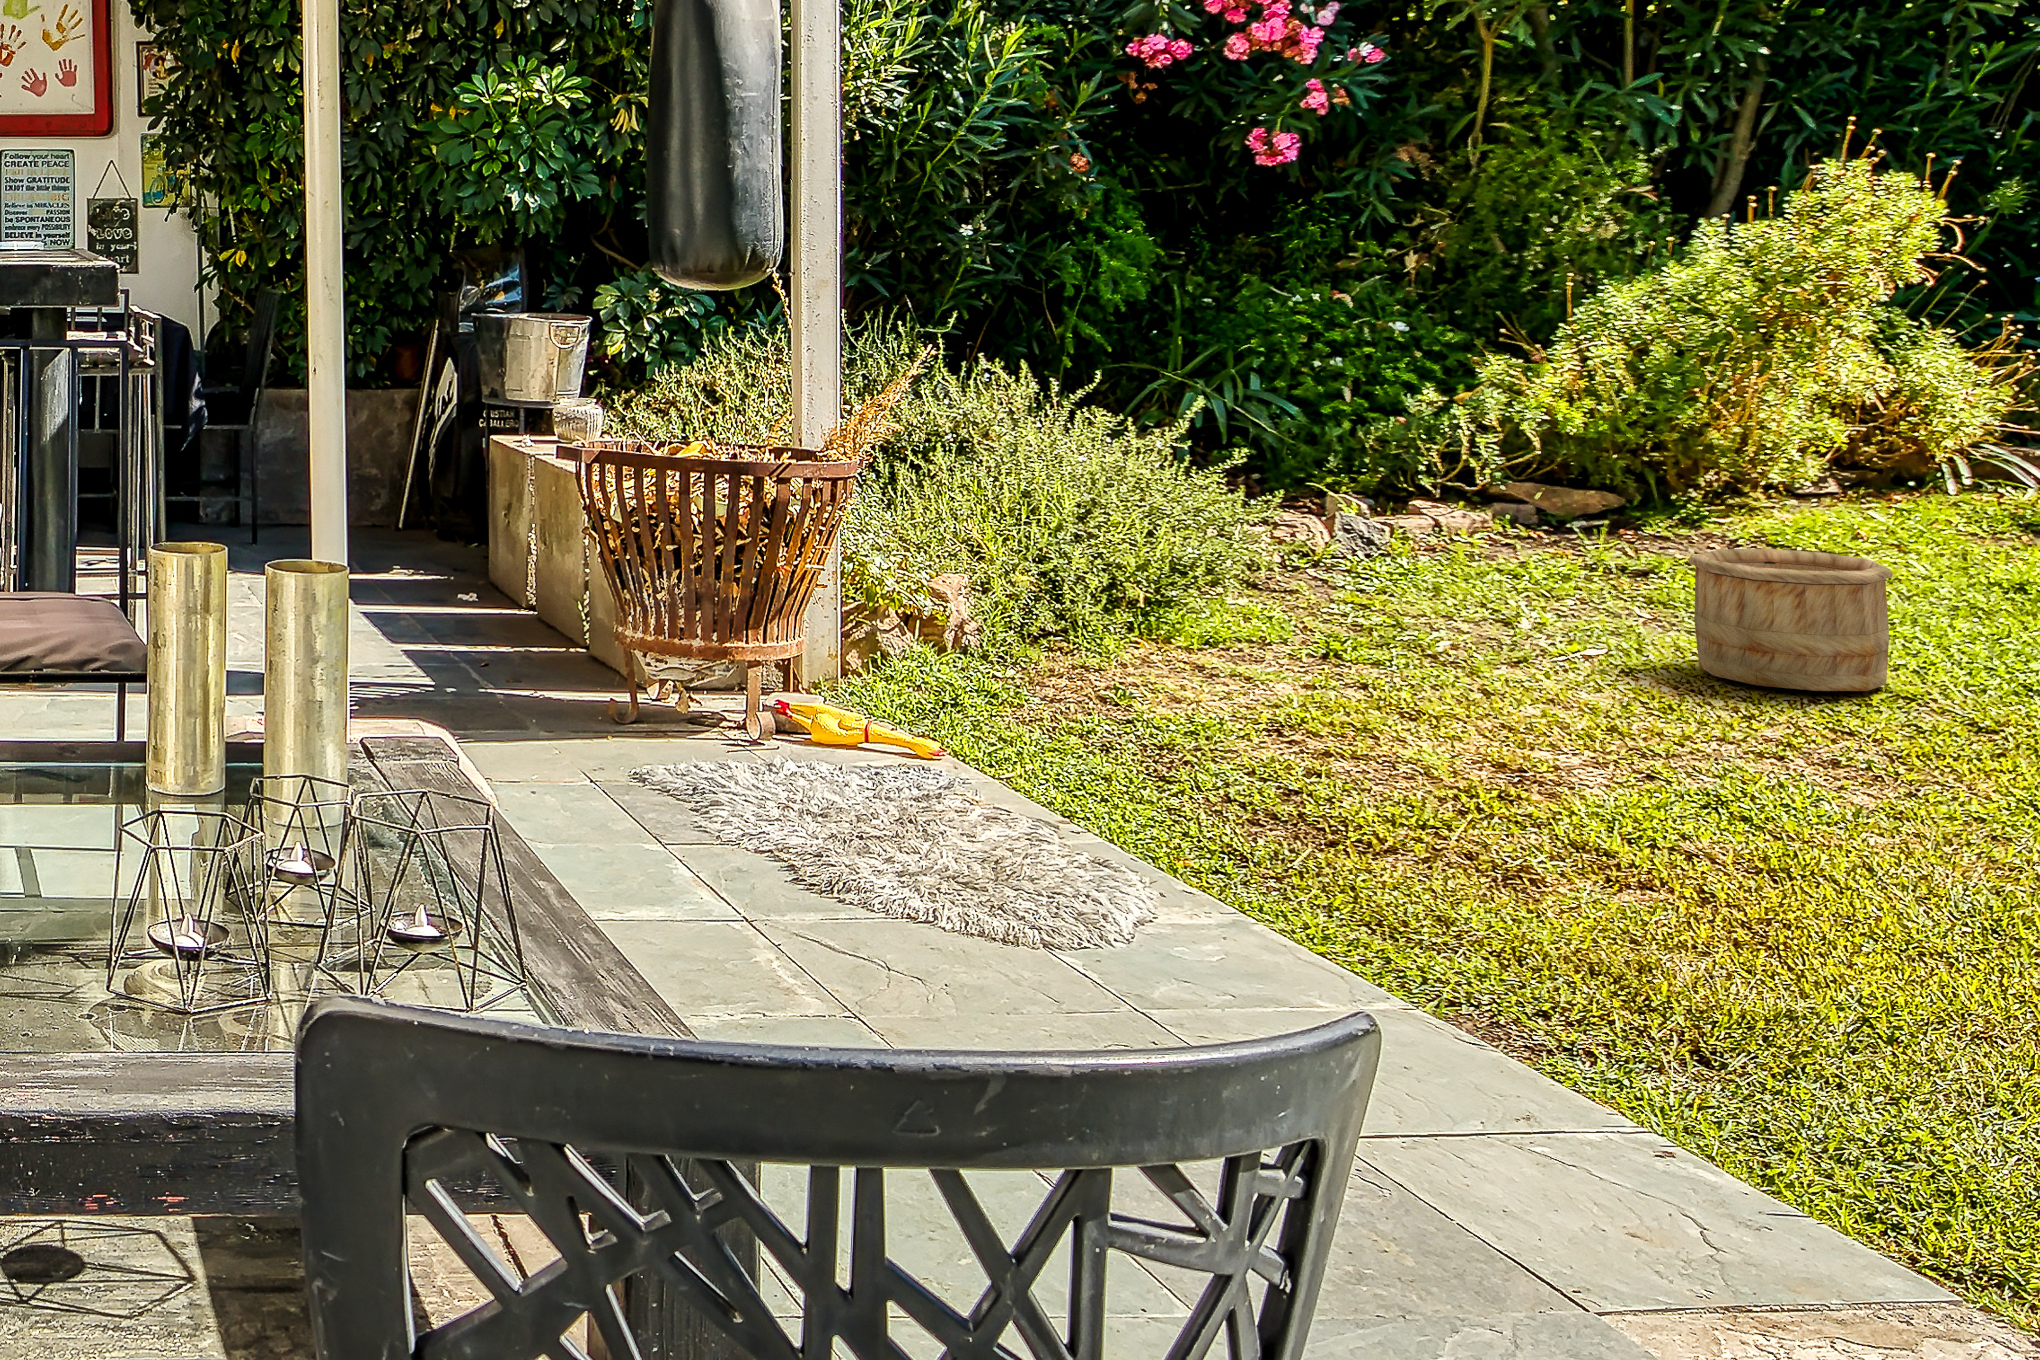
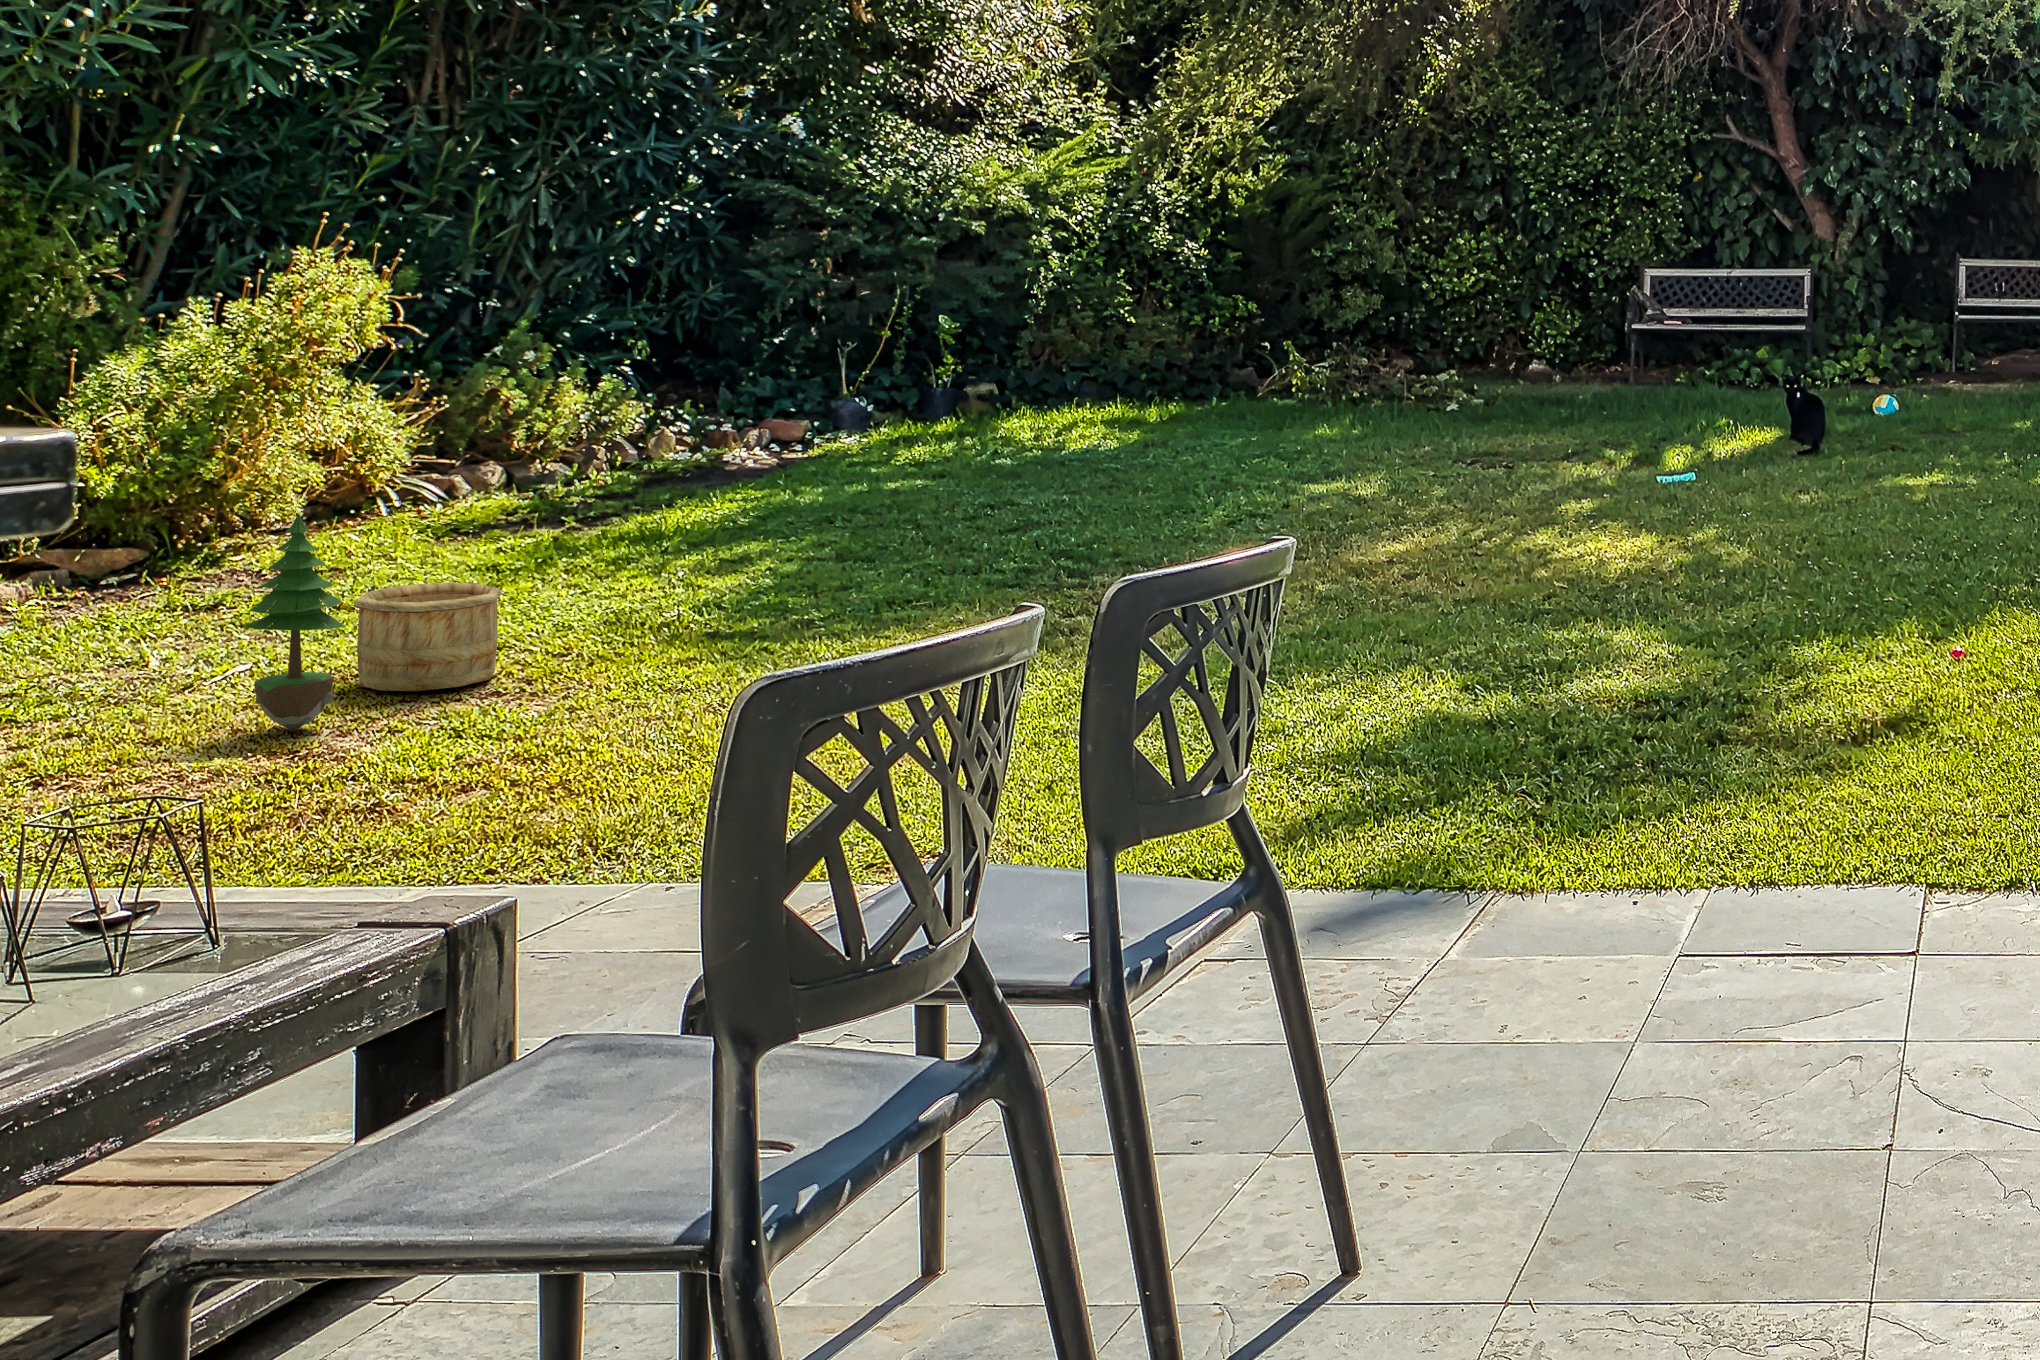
potted tree: none [1511,428,1630,698] -> present [244,513,345,731]

